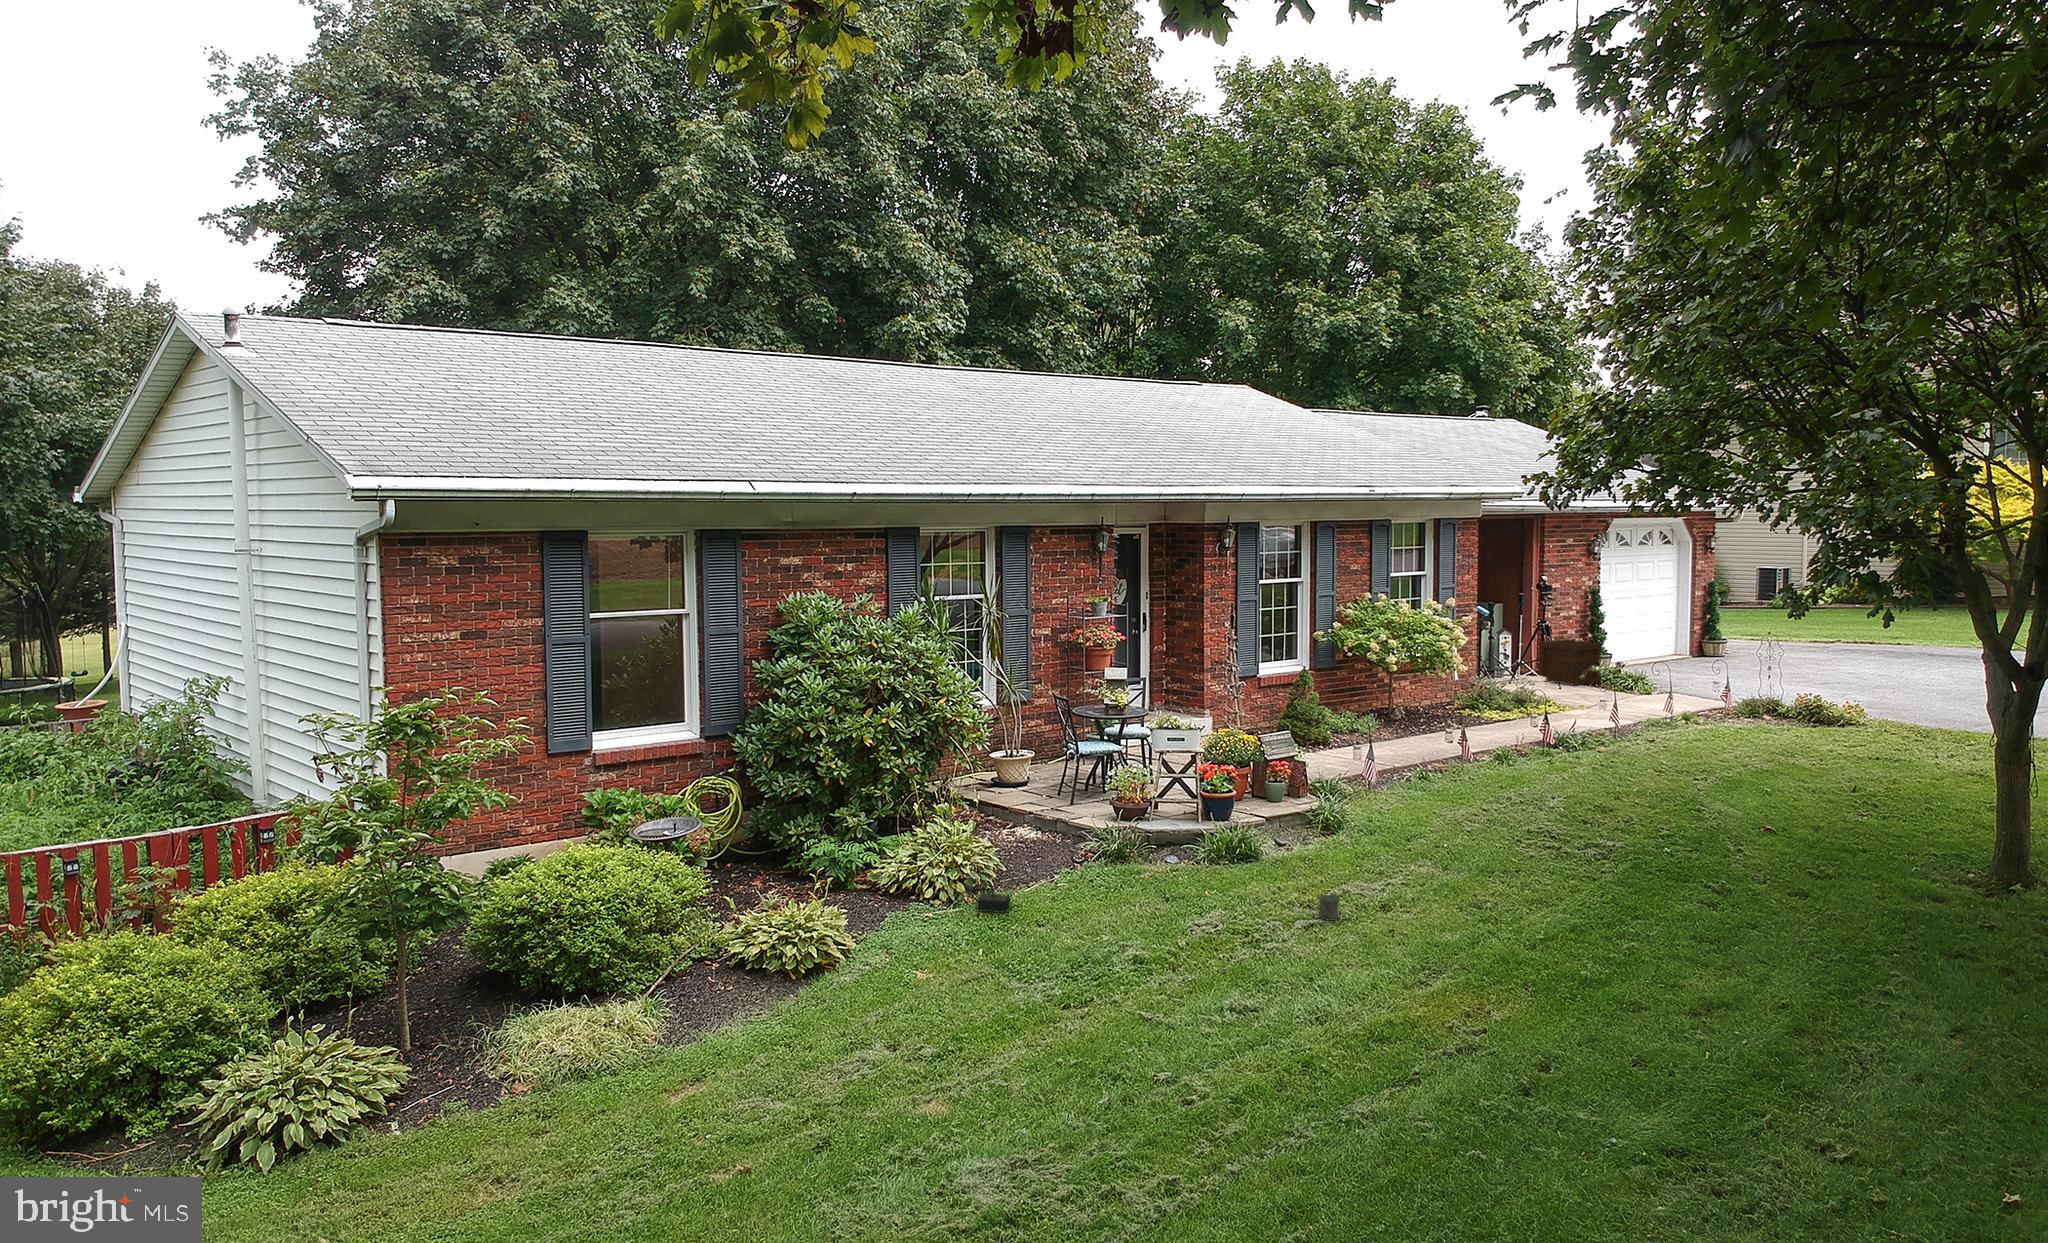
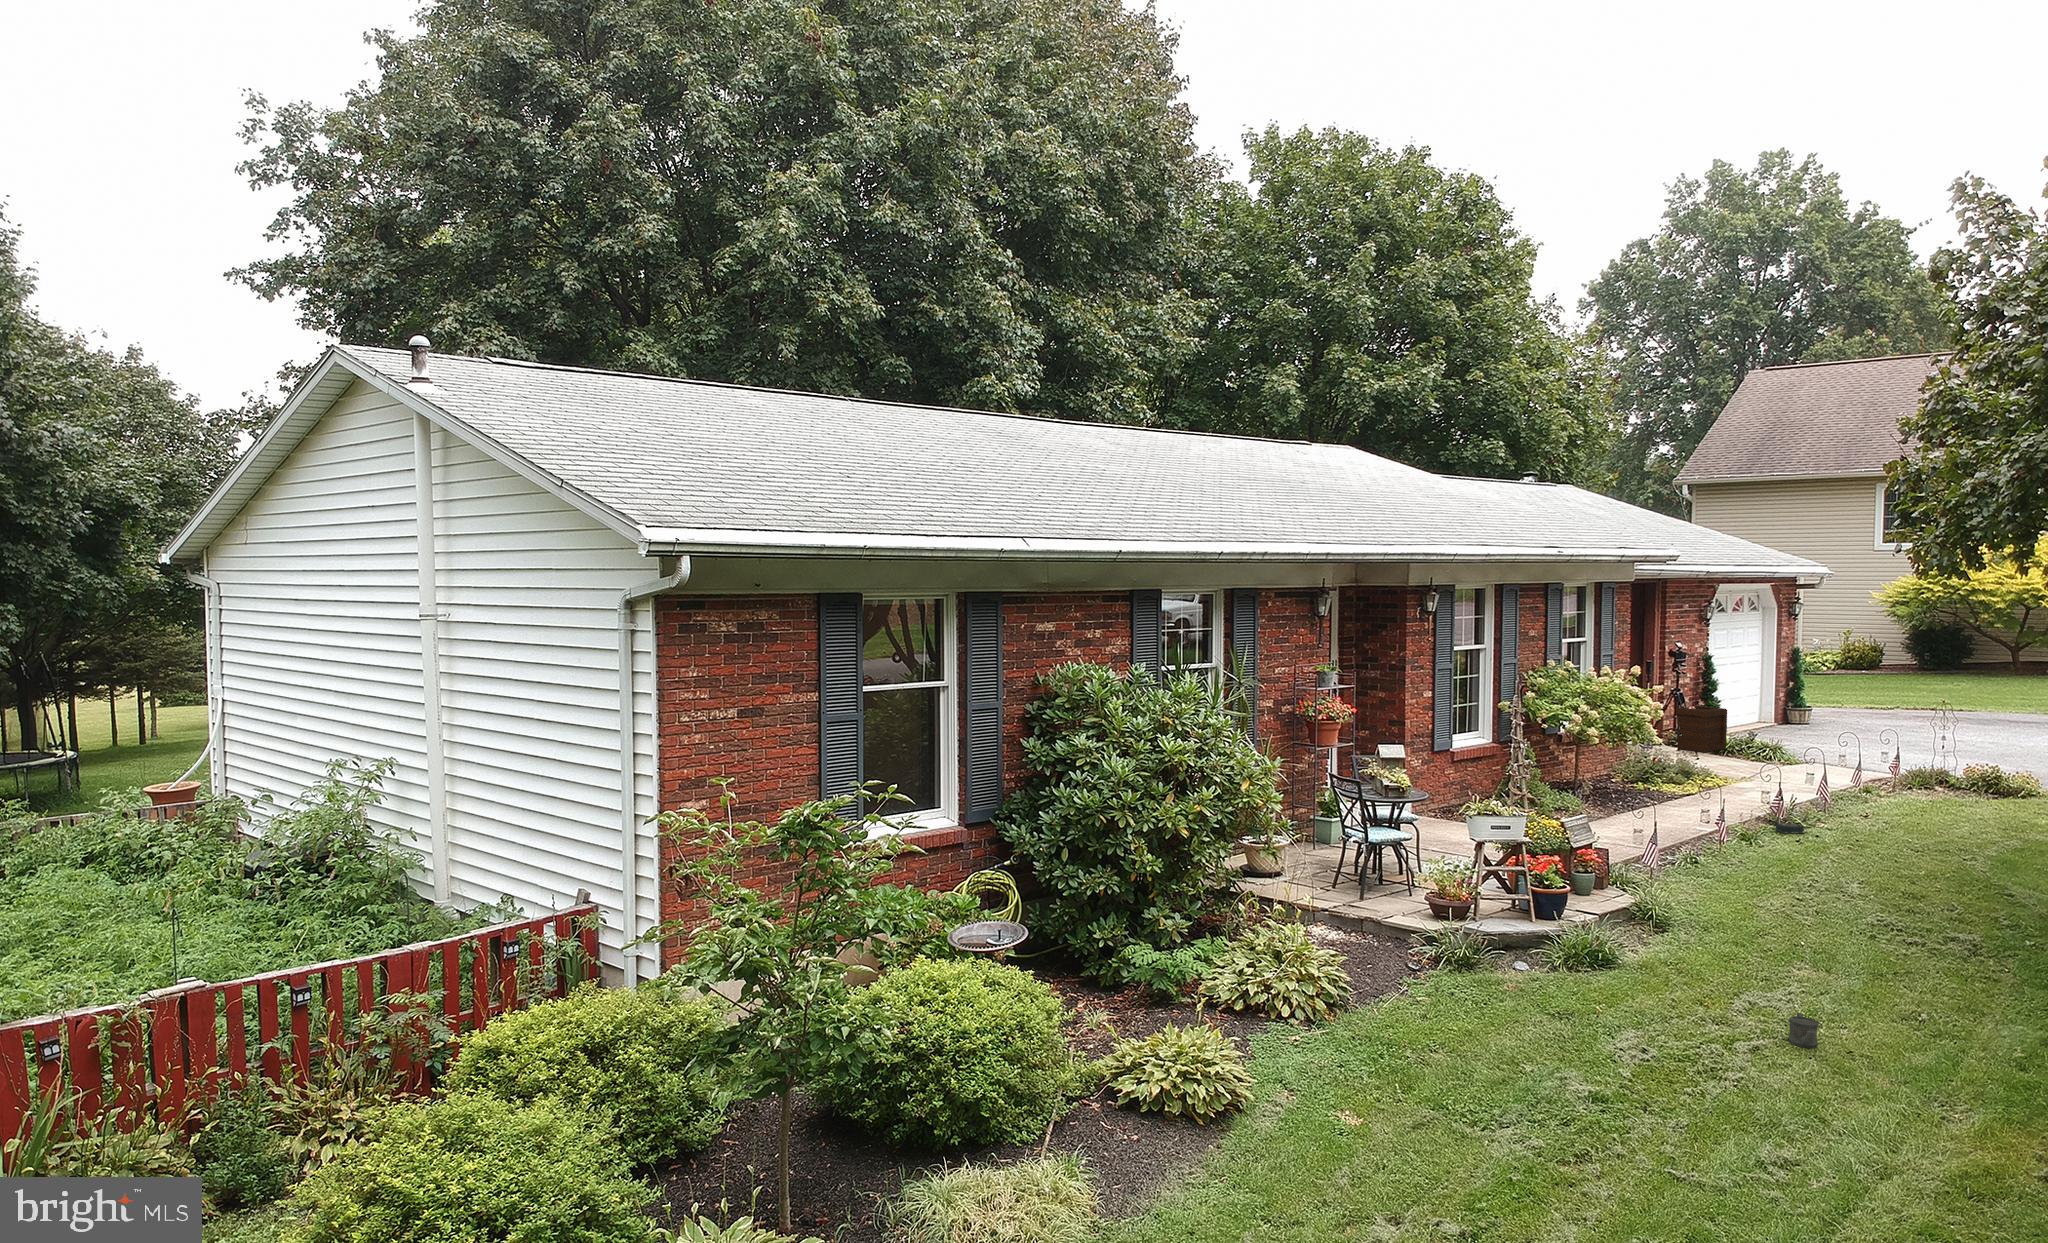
decorative plant: present [966,864,1015,913] -> present [1770,803,1807,834]

